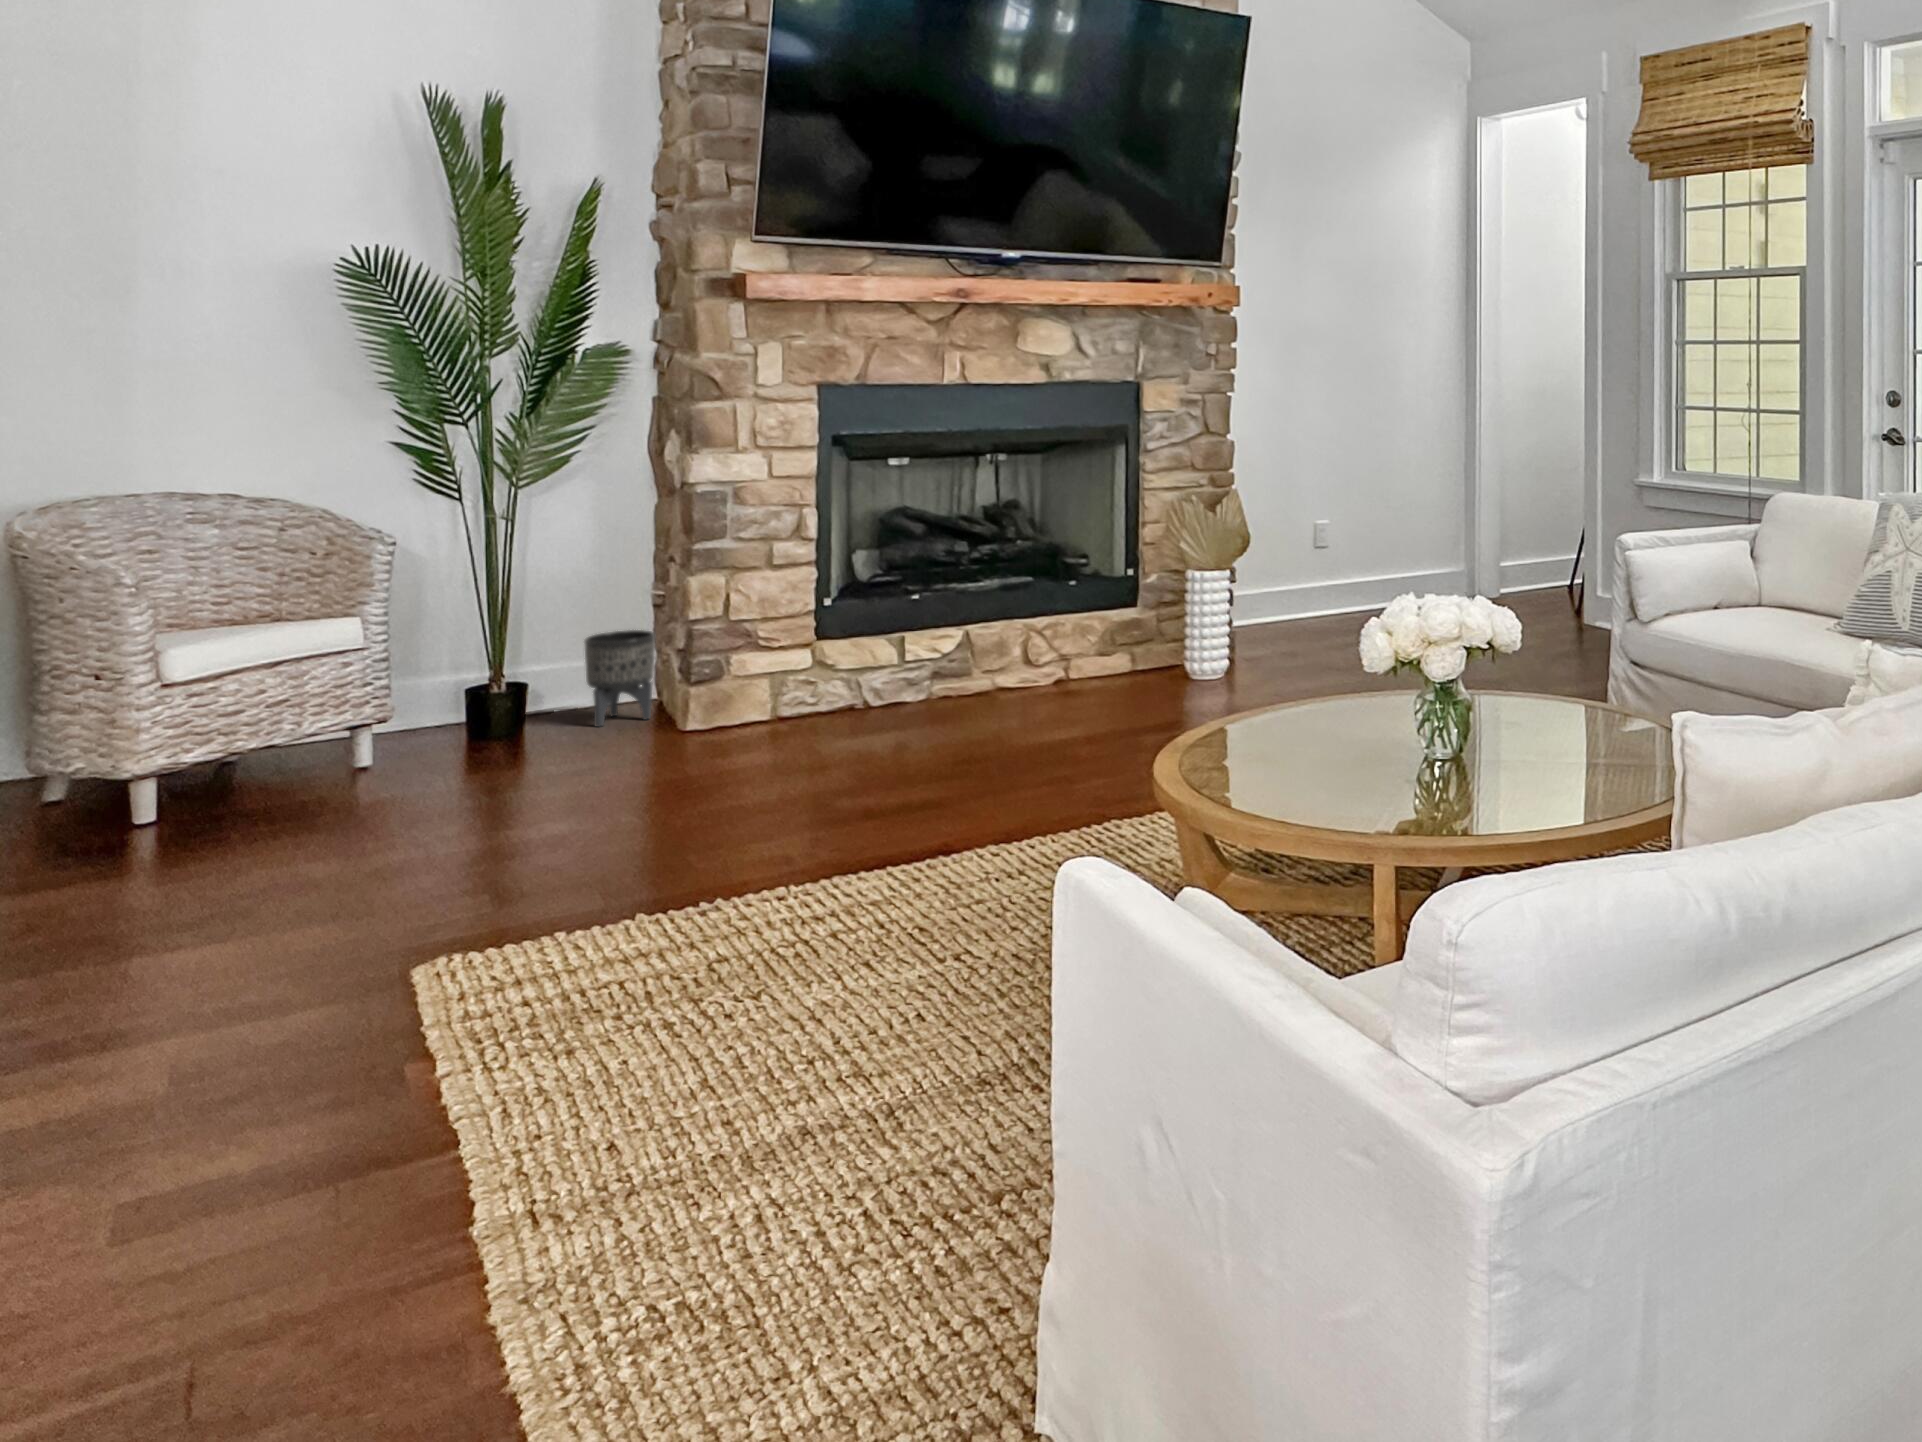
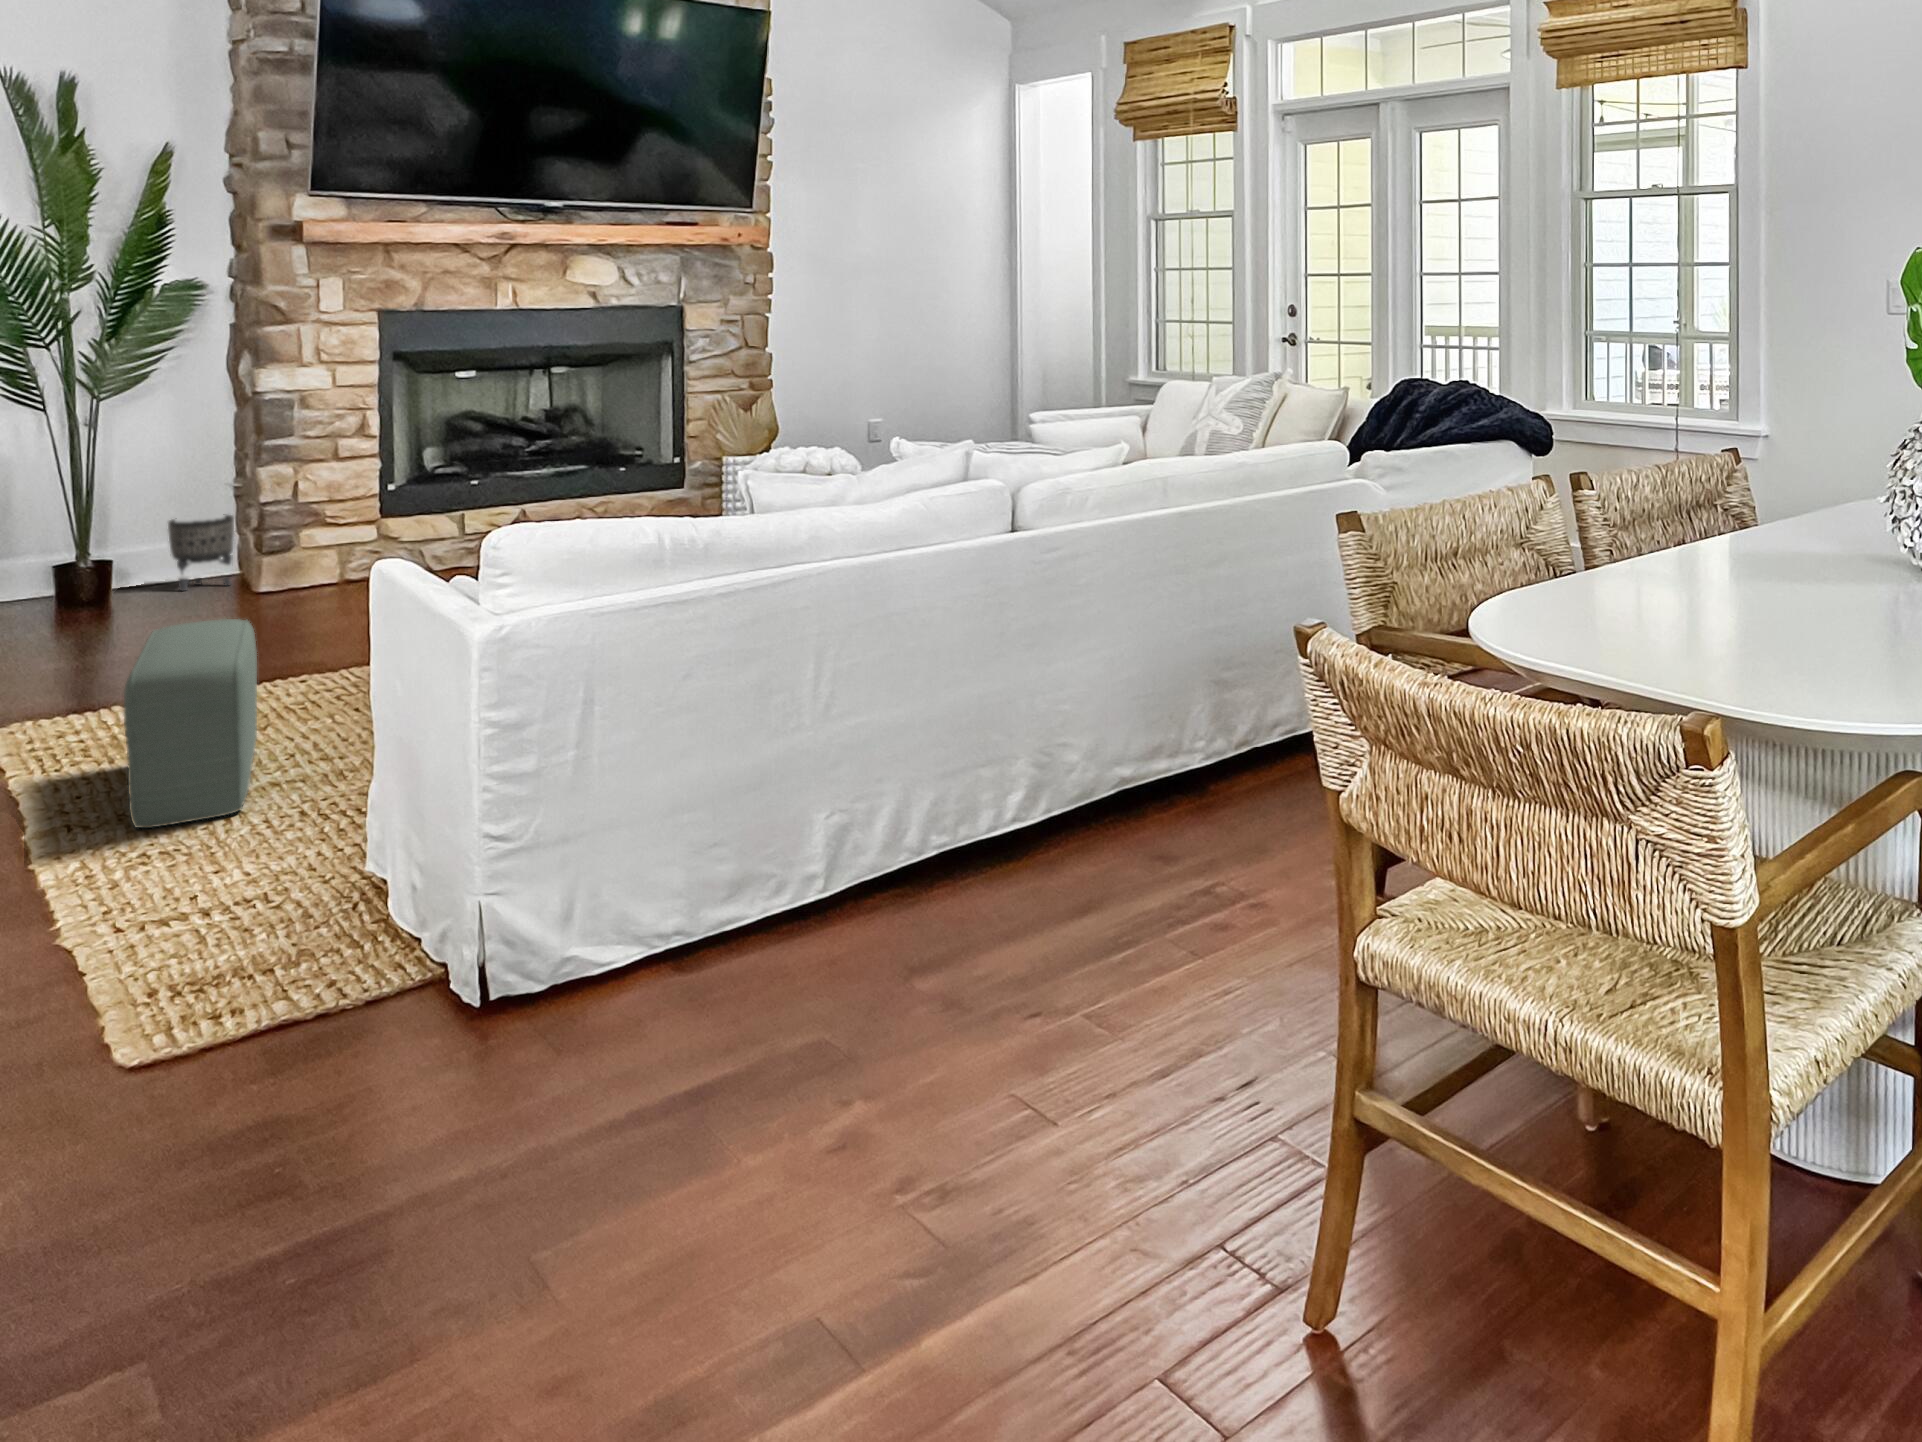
pouf: none [612,890,784,1316] -> present [124,619,257,828]

